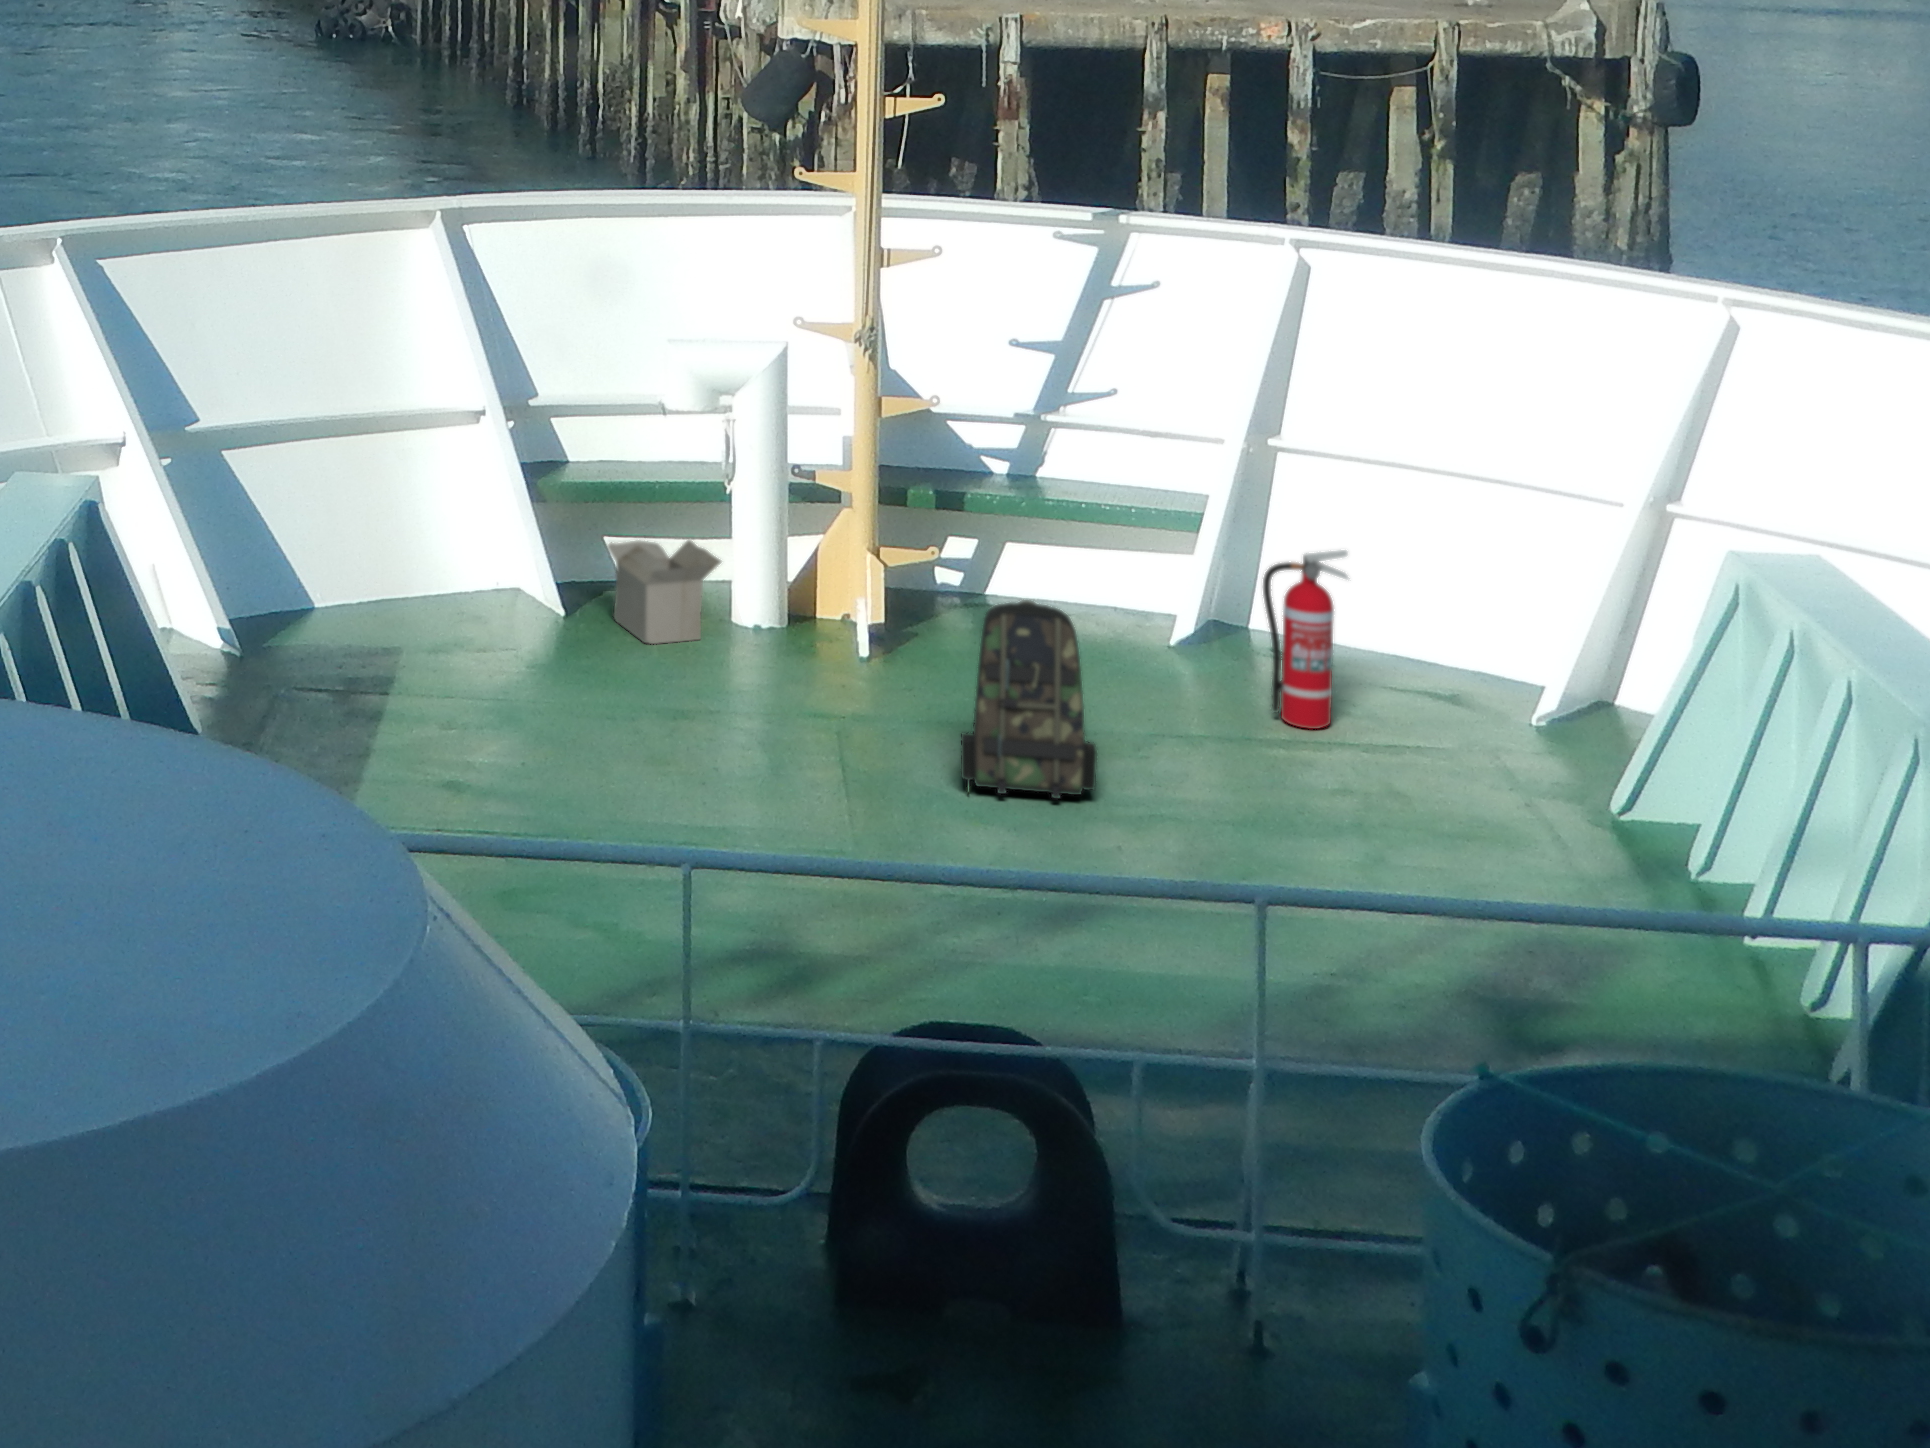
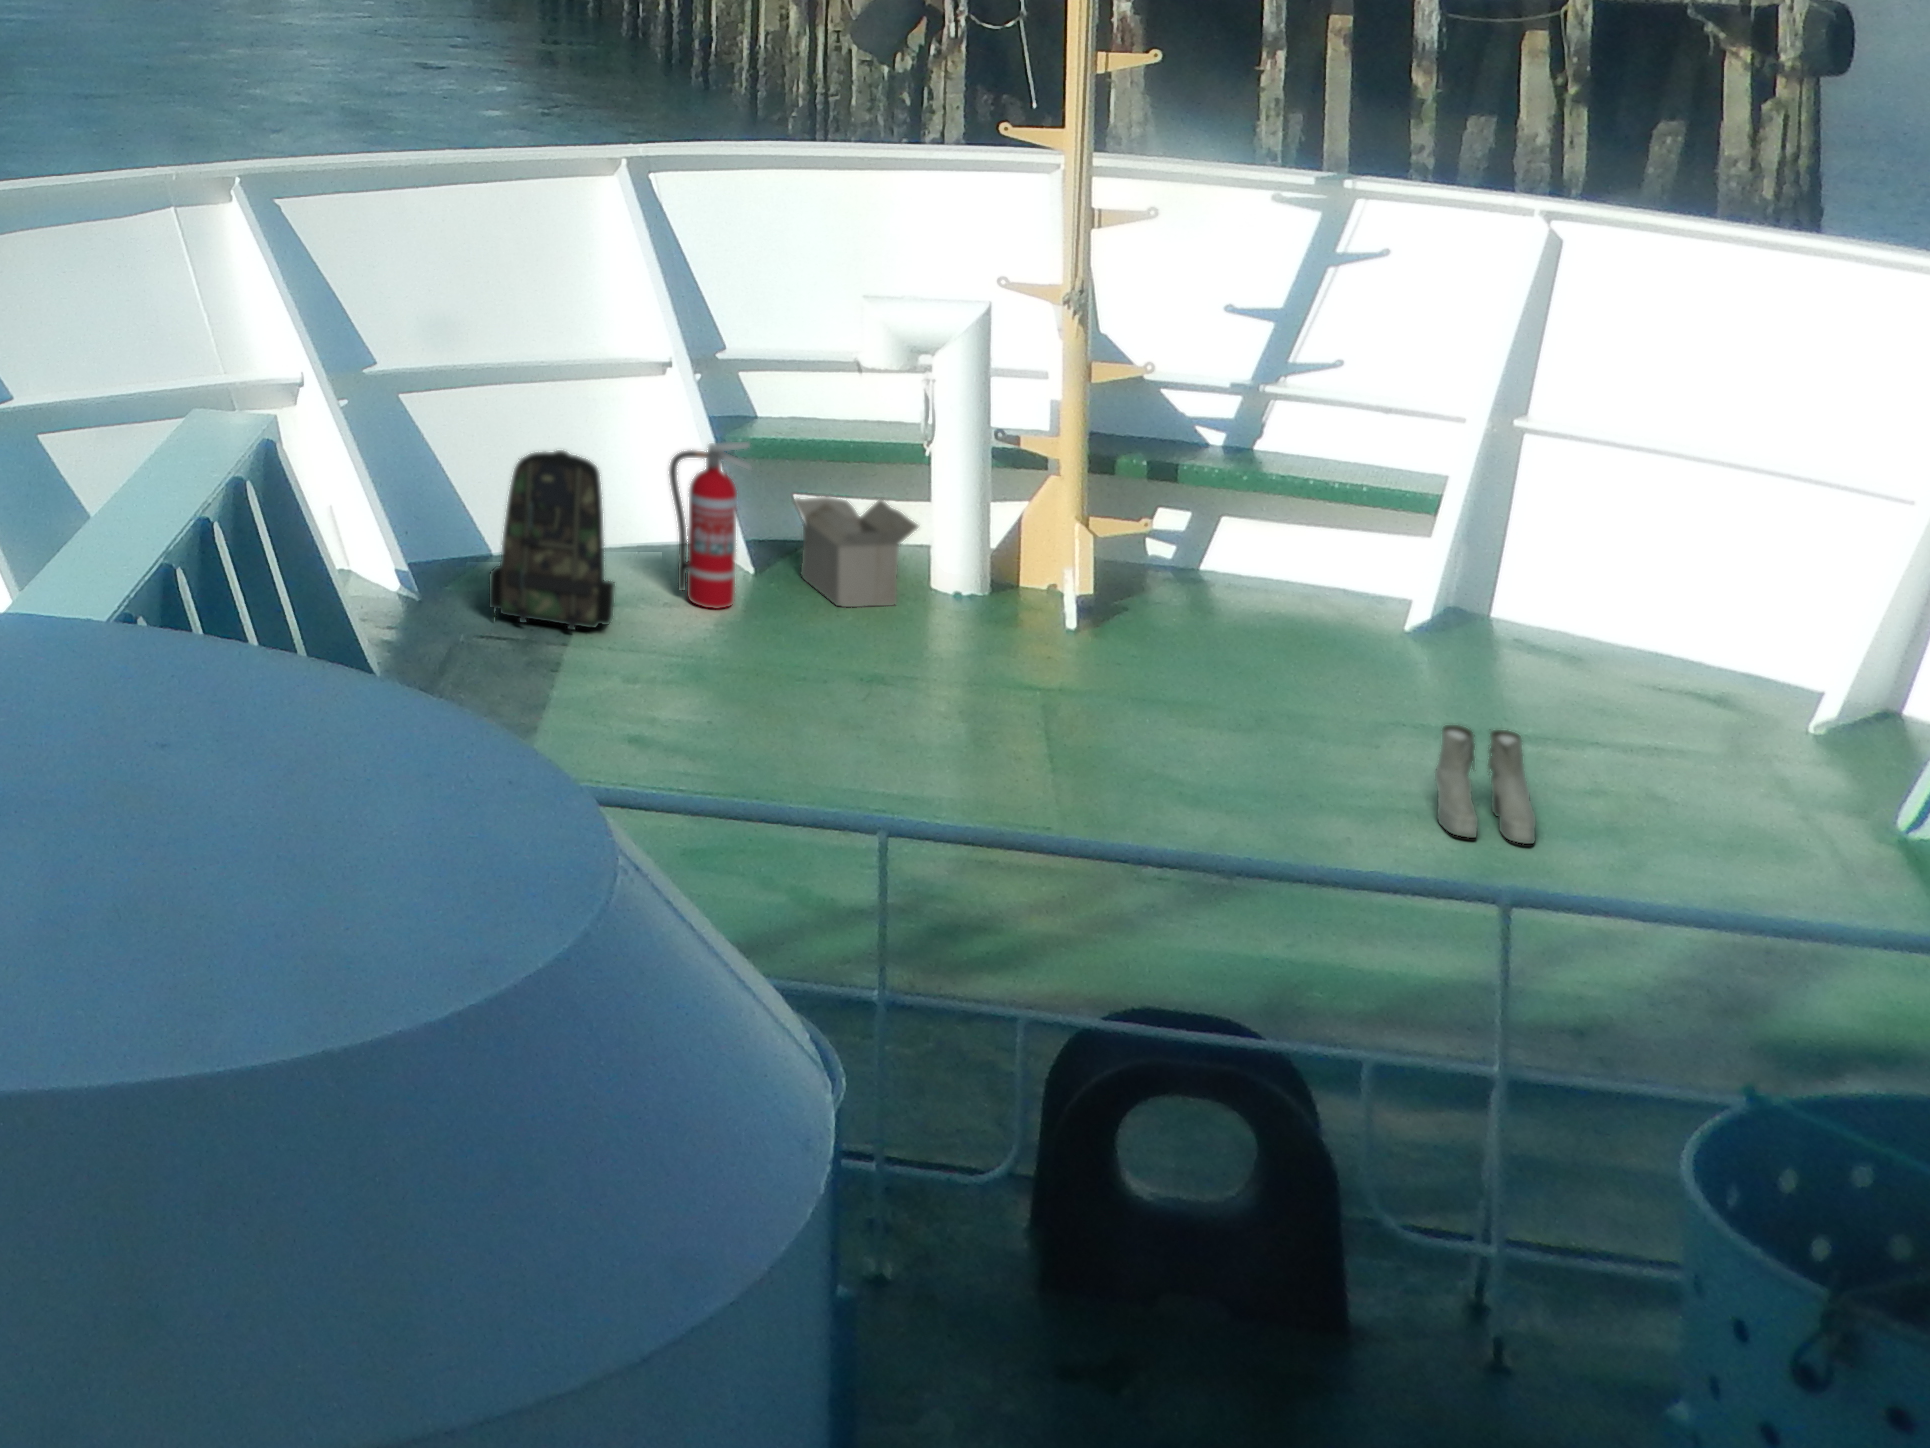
fire extinguisher: present [1263,550,1348,729] -> present [669,442,751,608]
backpack: present [961,600,1097,798] -> present [489,450,615,630]
boots: none [1154,702,1234,803] -> present [1435,725,1536,844]

